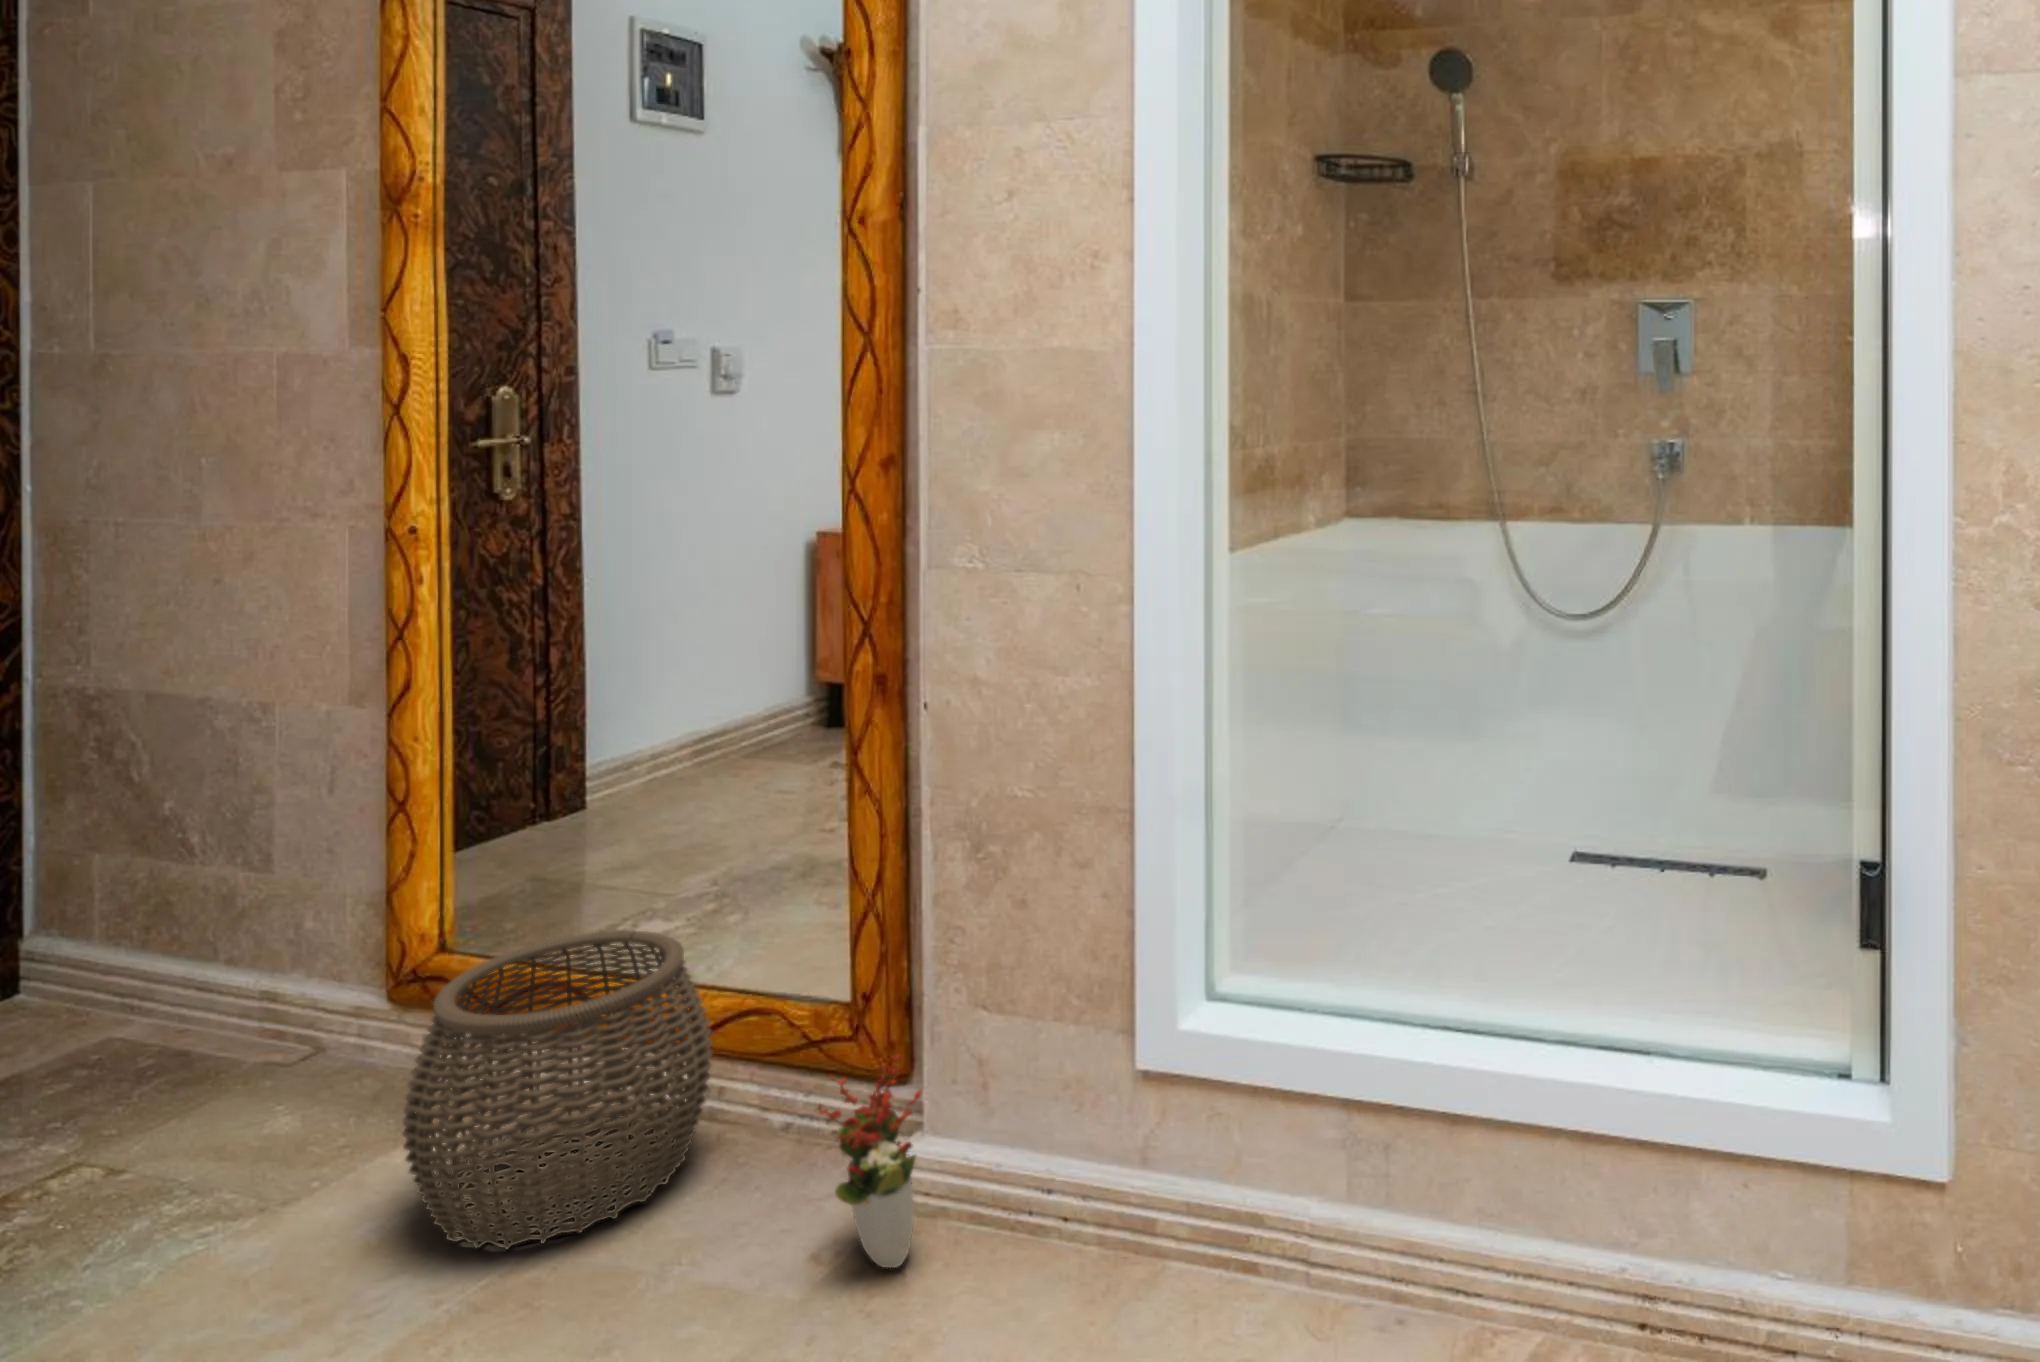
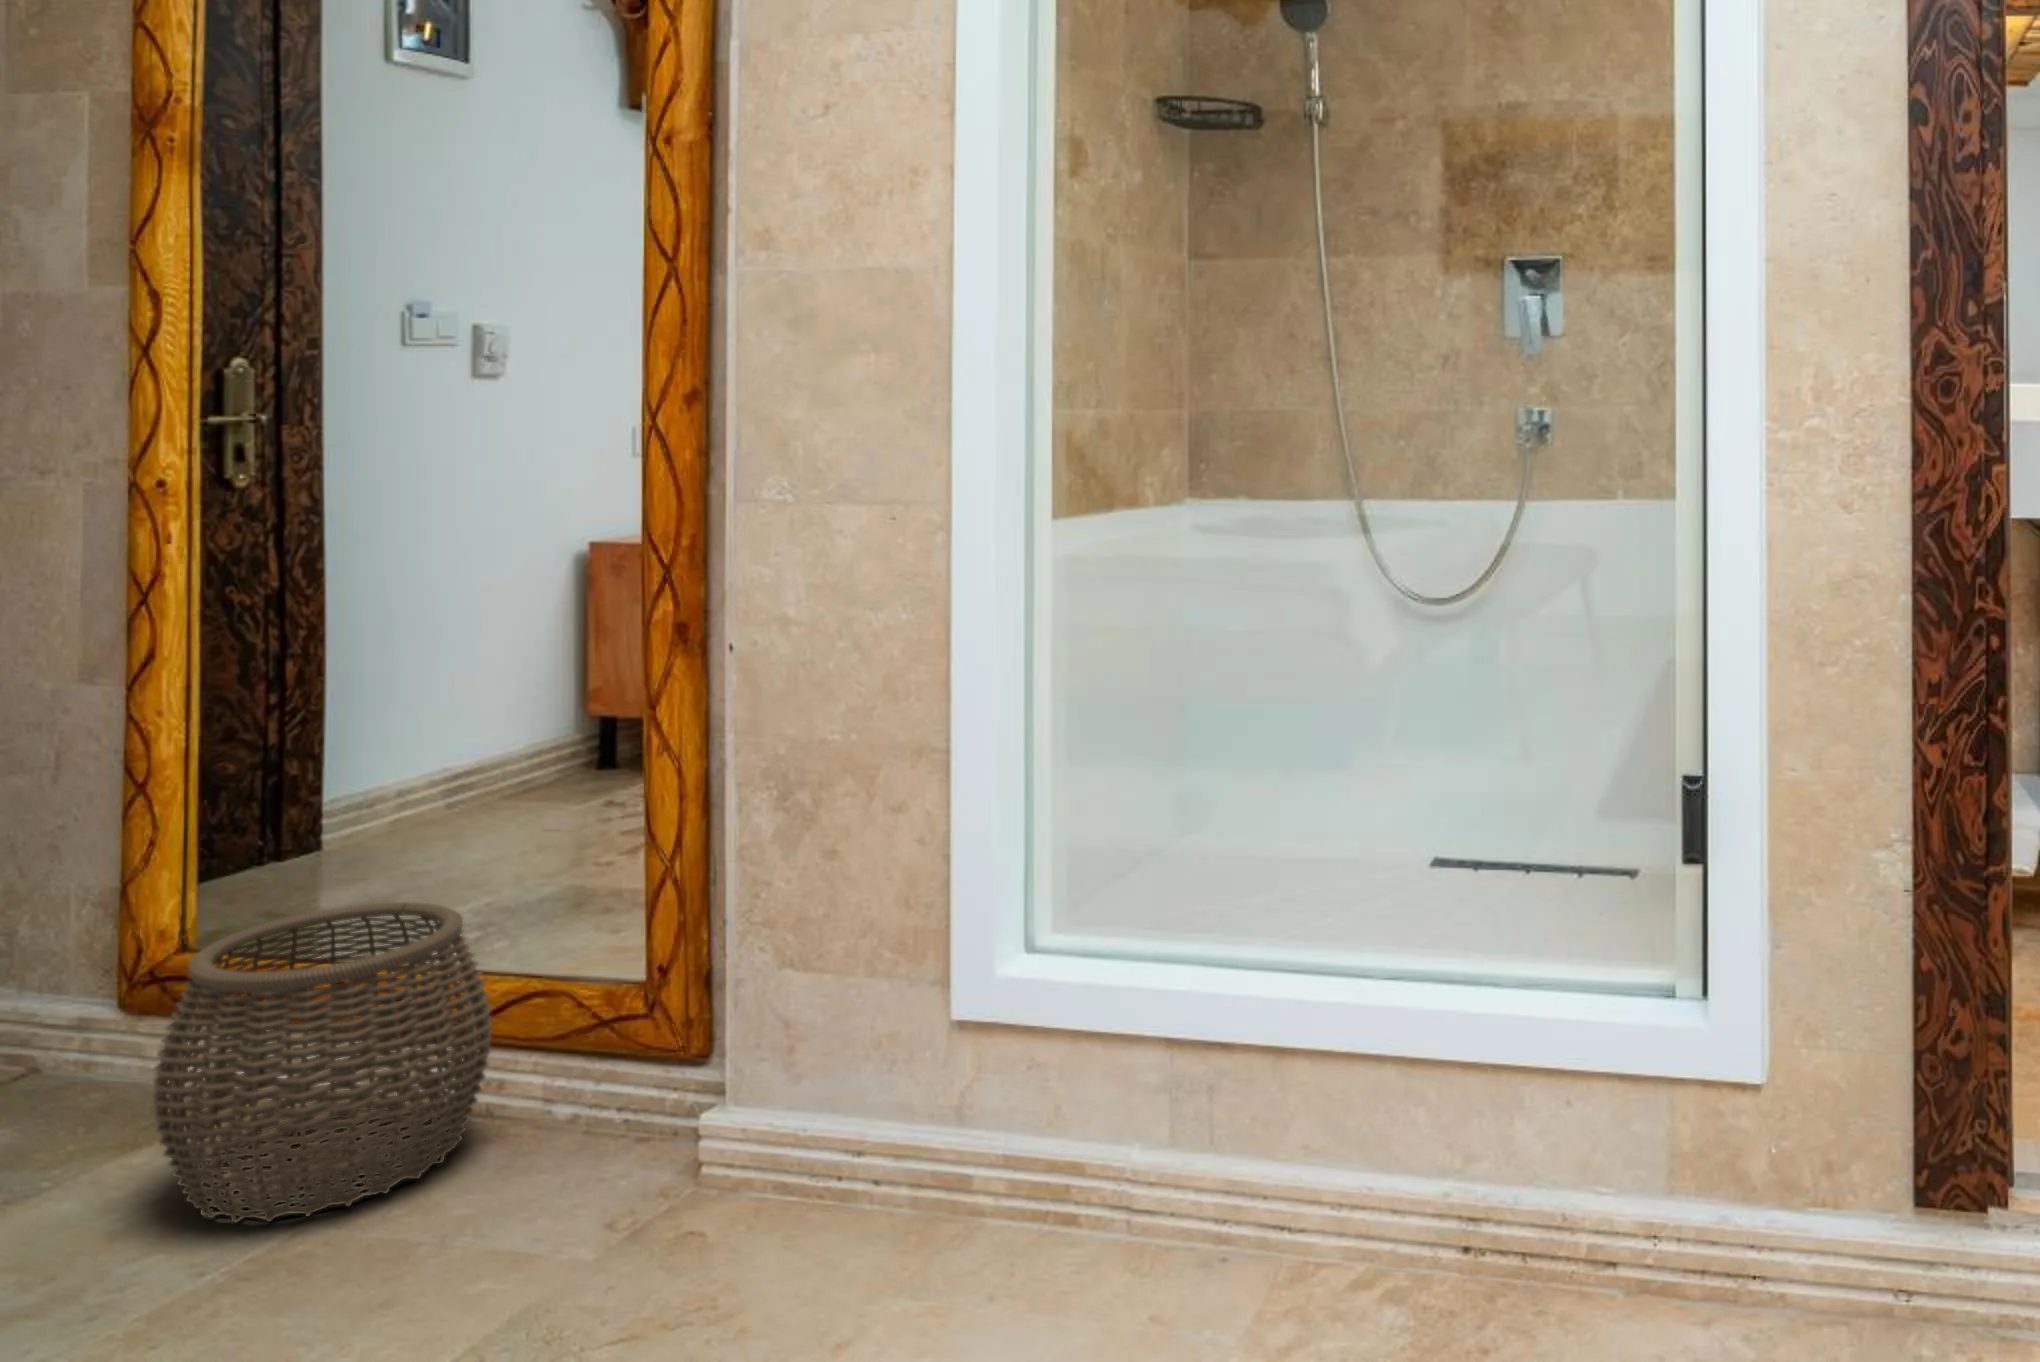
decorative plant: present [817,1056,922,1268] -> none [609,1006,724,1225]

